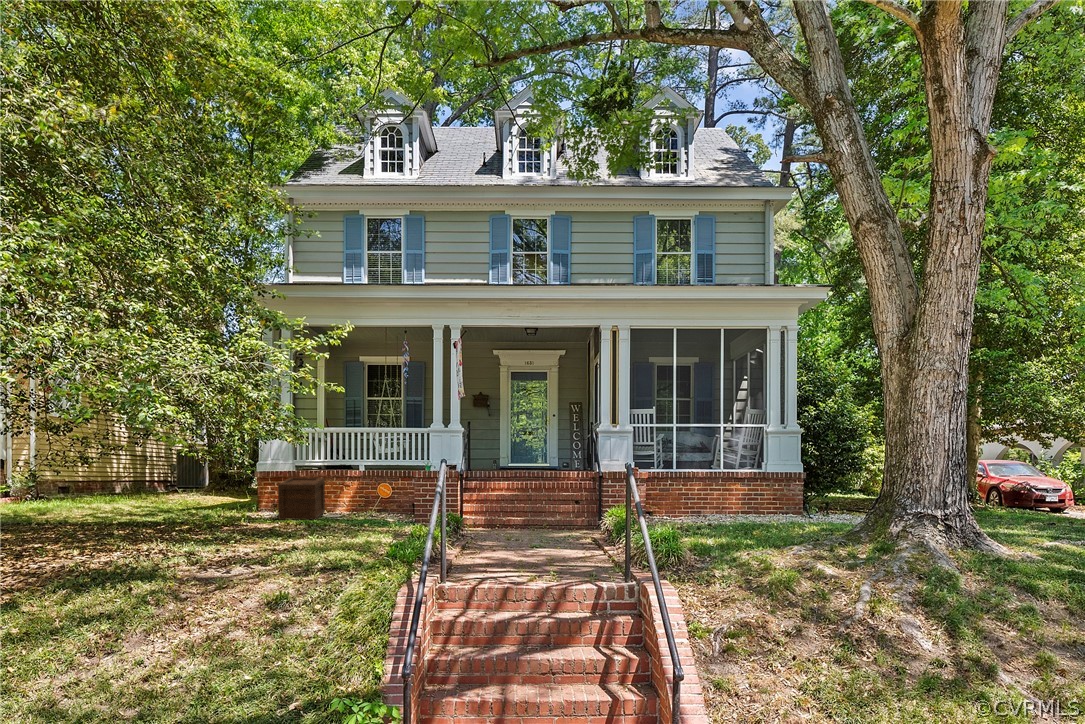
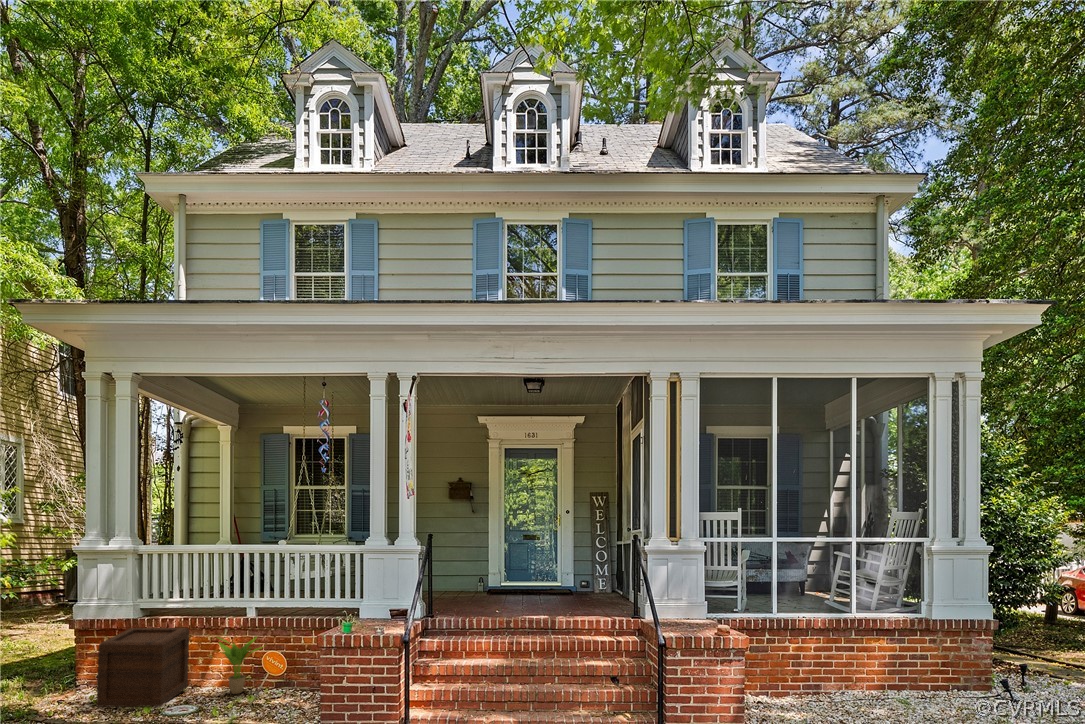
potted plant: none [342,480,371,515] -> present [218,637,262,694]

